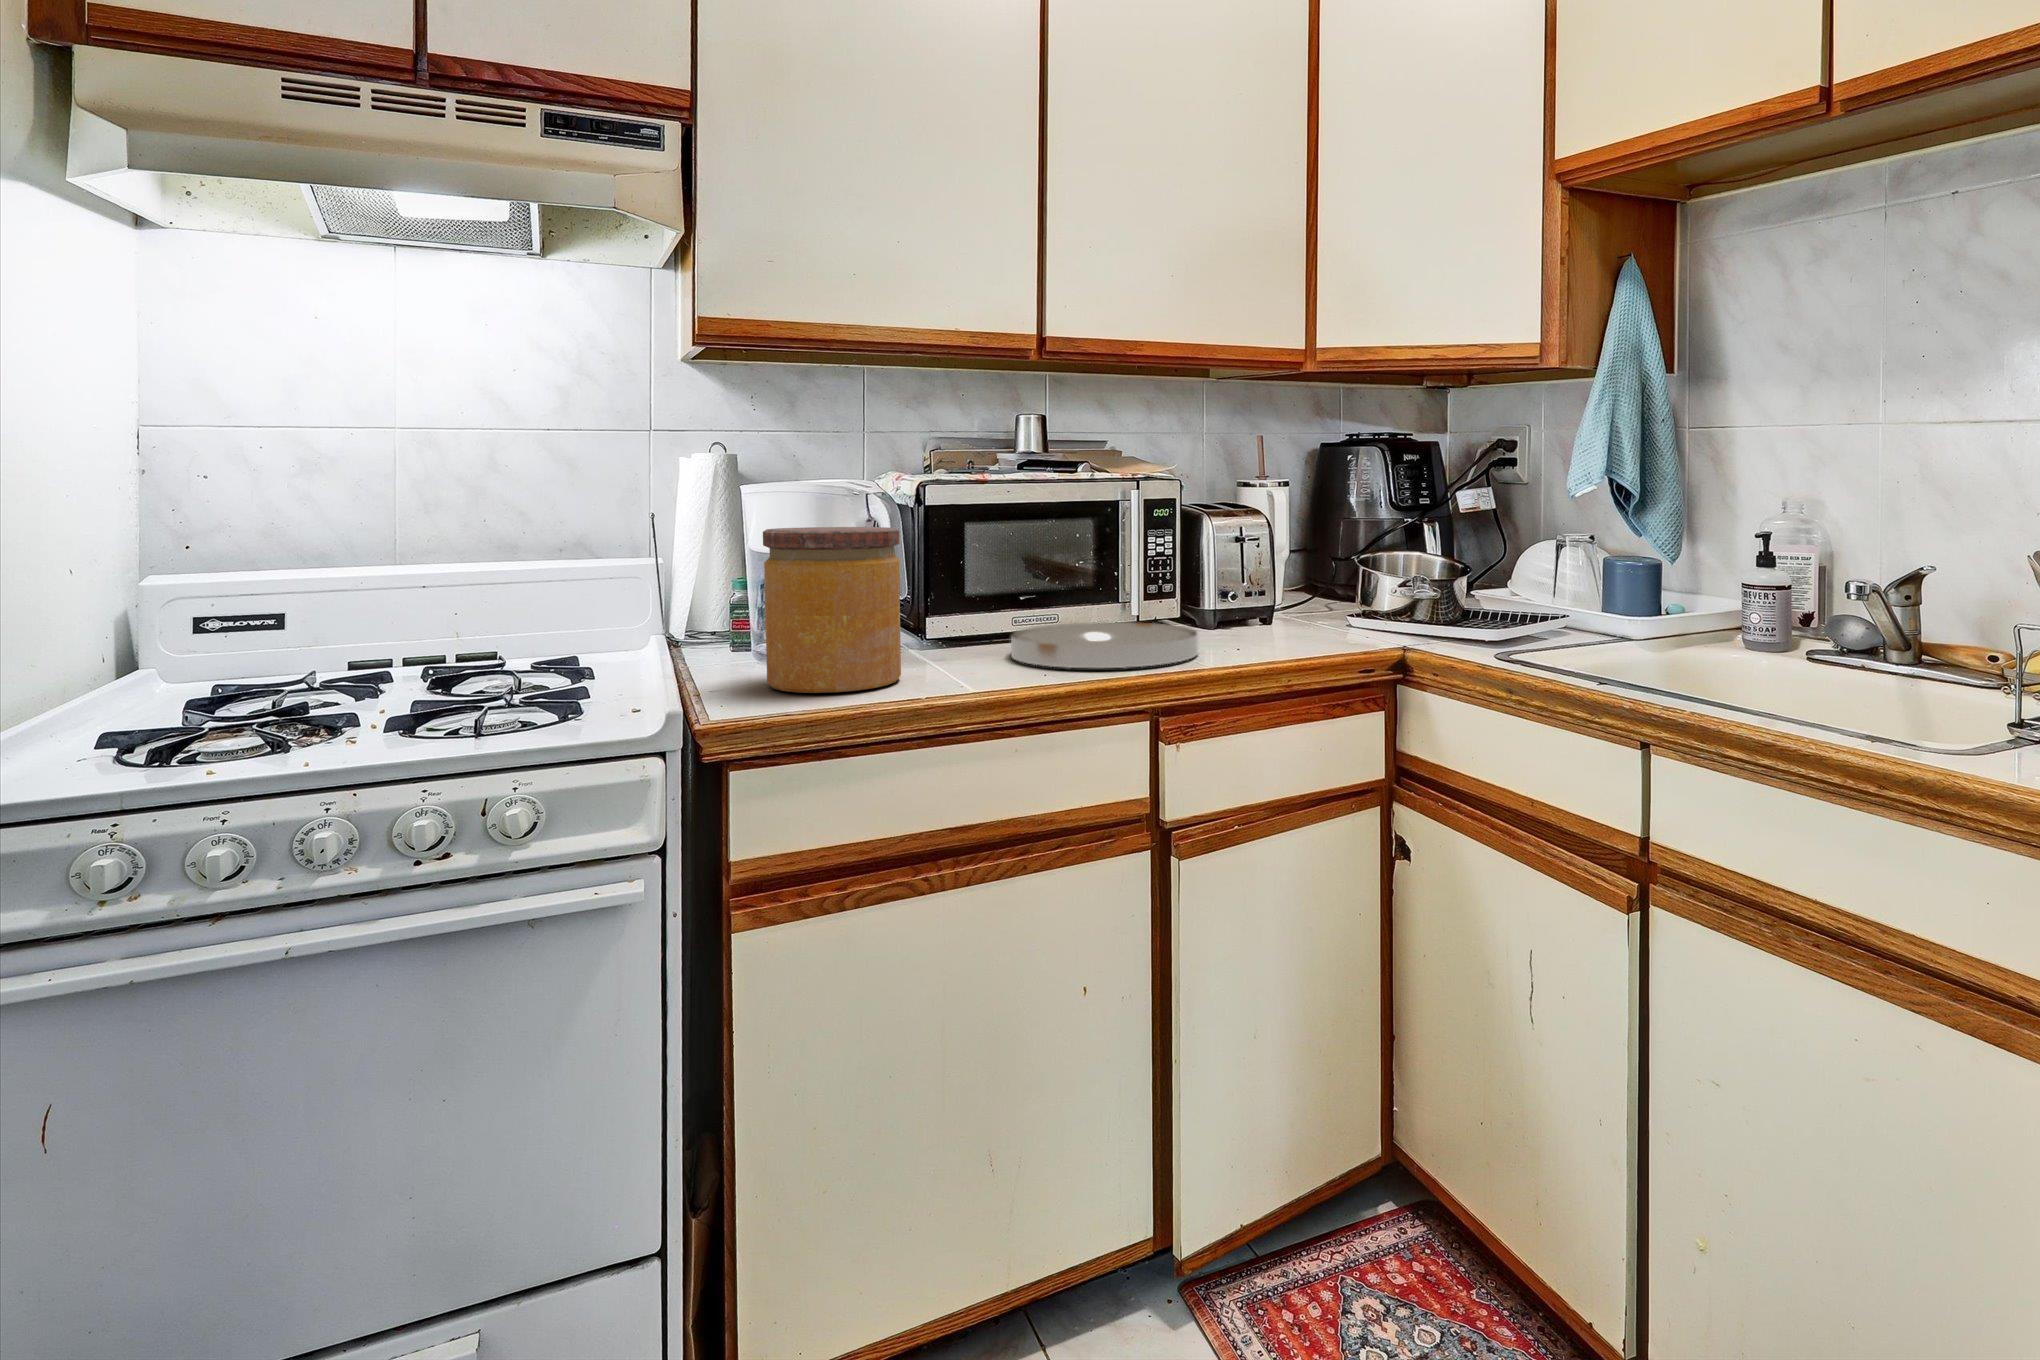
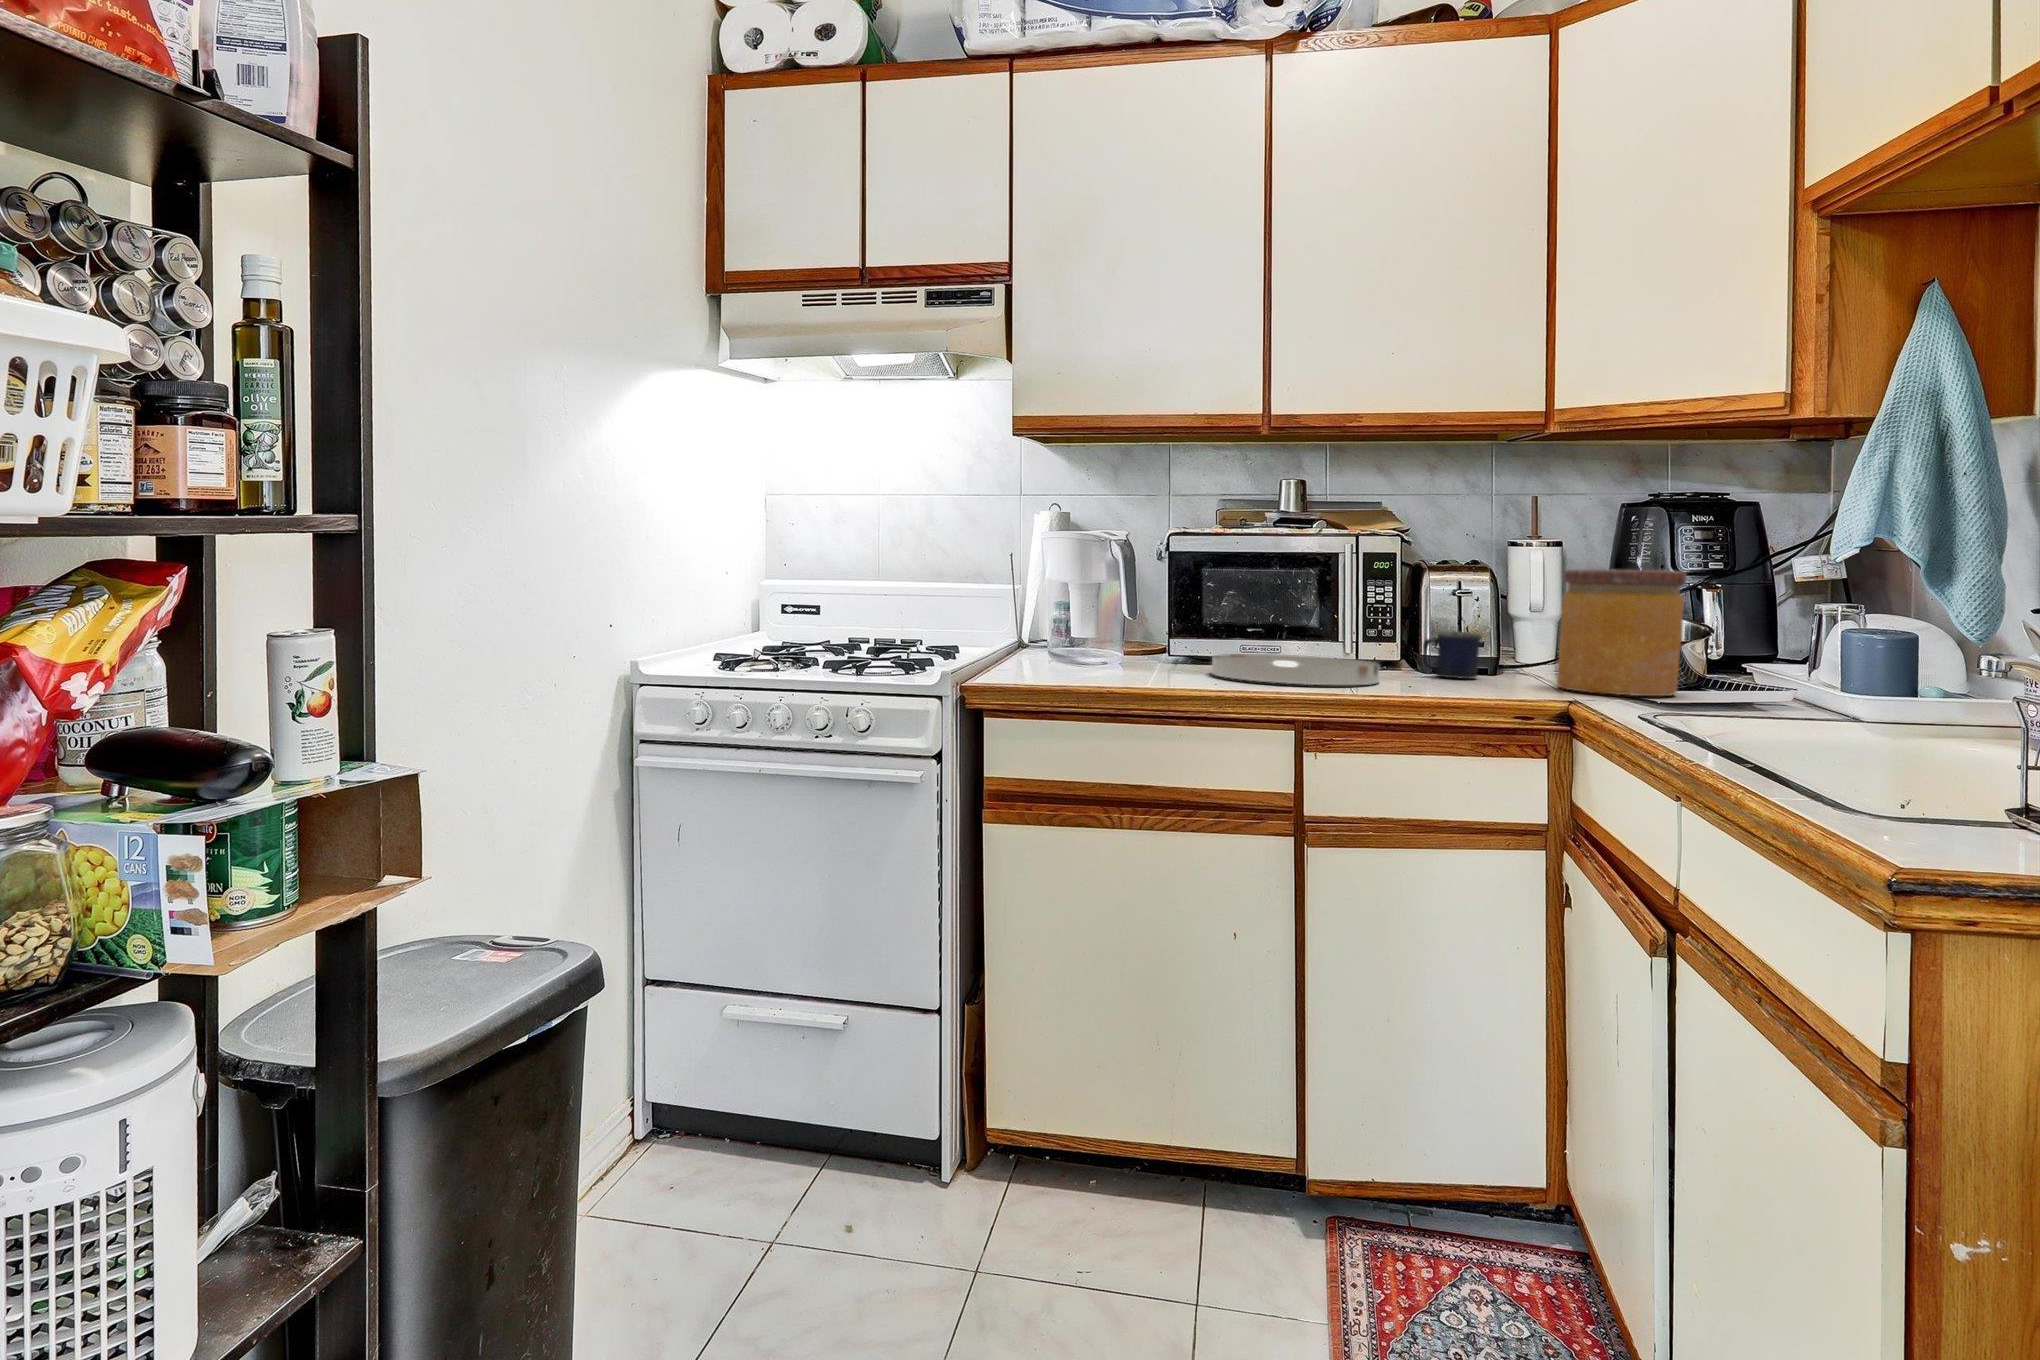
jar: present [763,527,901,693] -> present [1557,569,1687,696]
mug: none [1211,582,1263,634] -> present [1423,631,1481,679]

